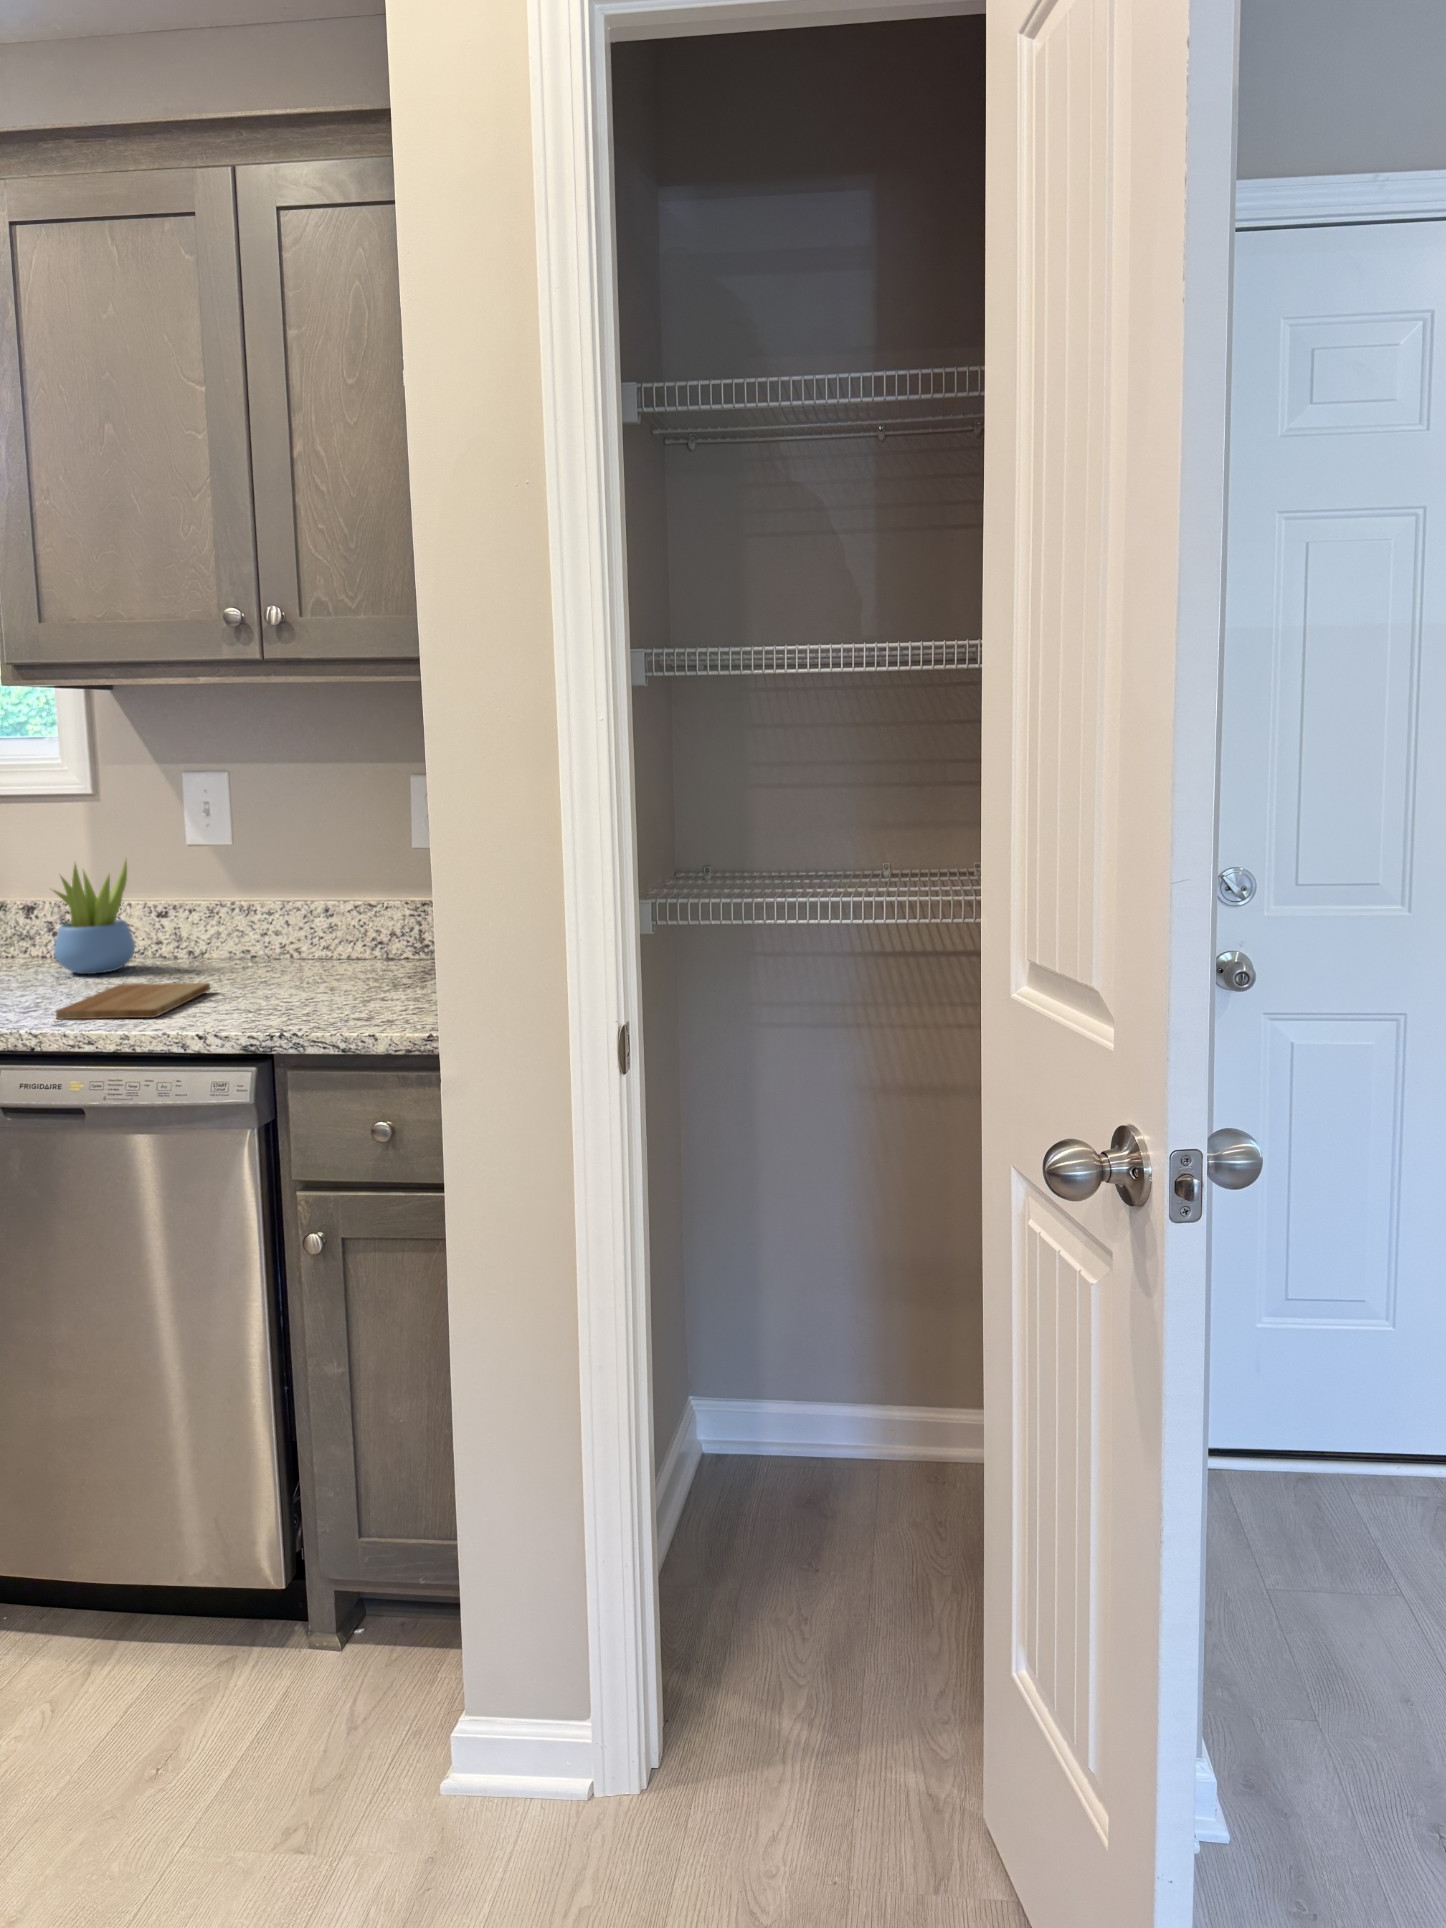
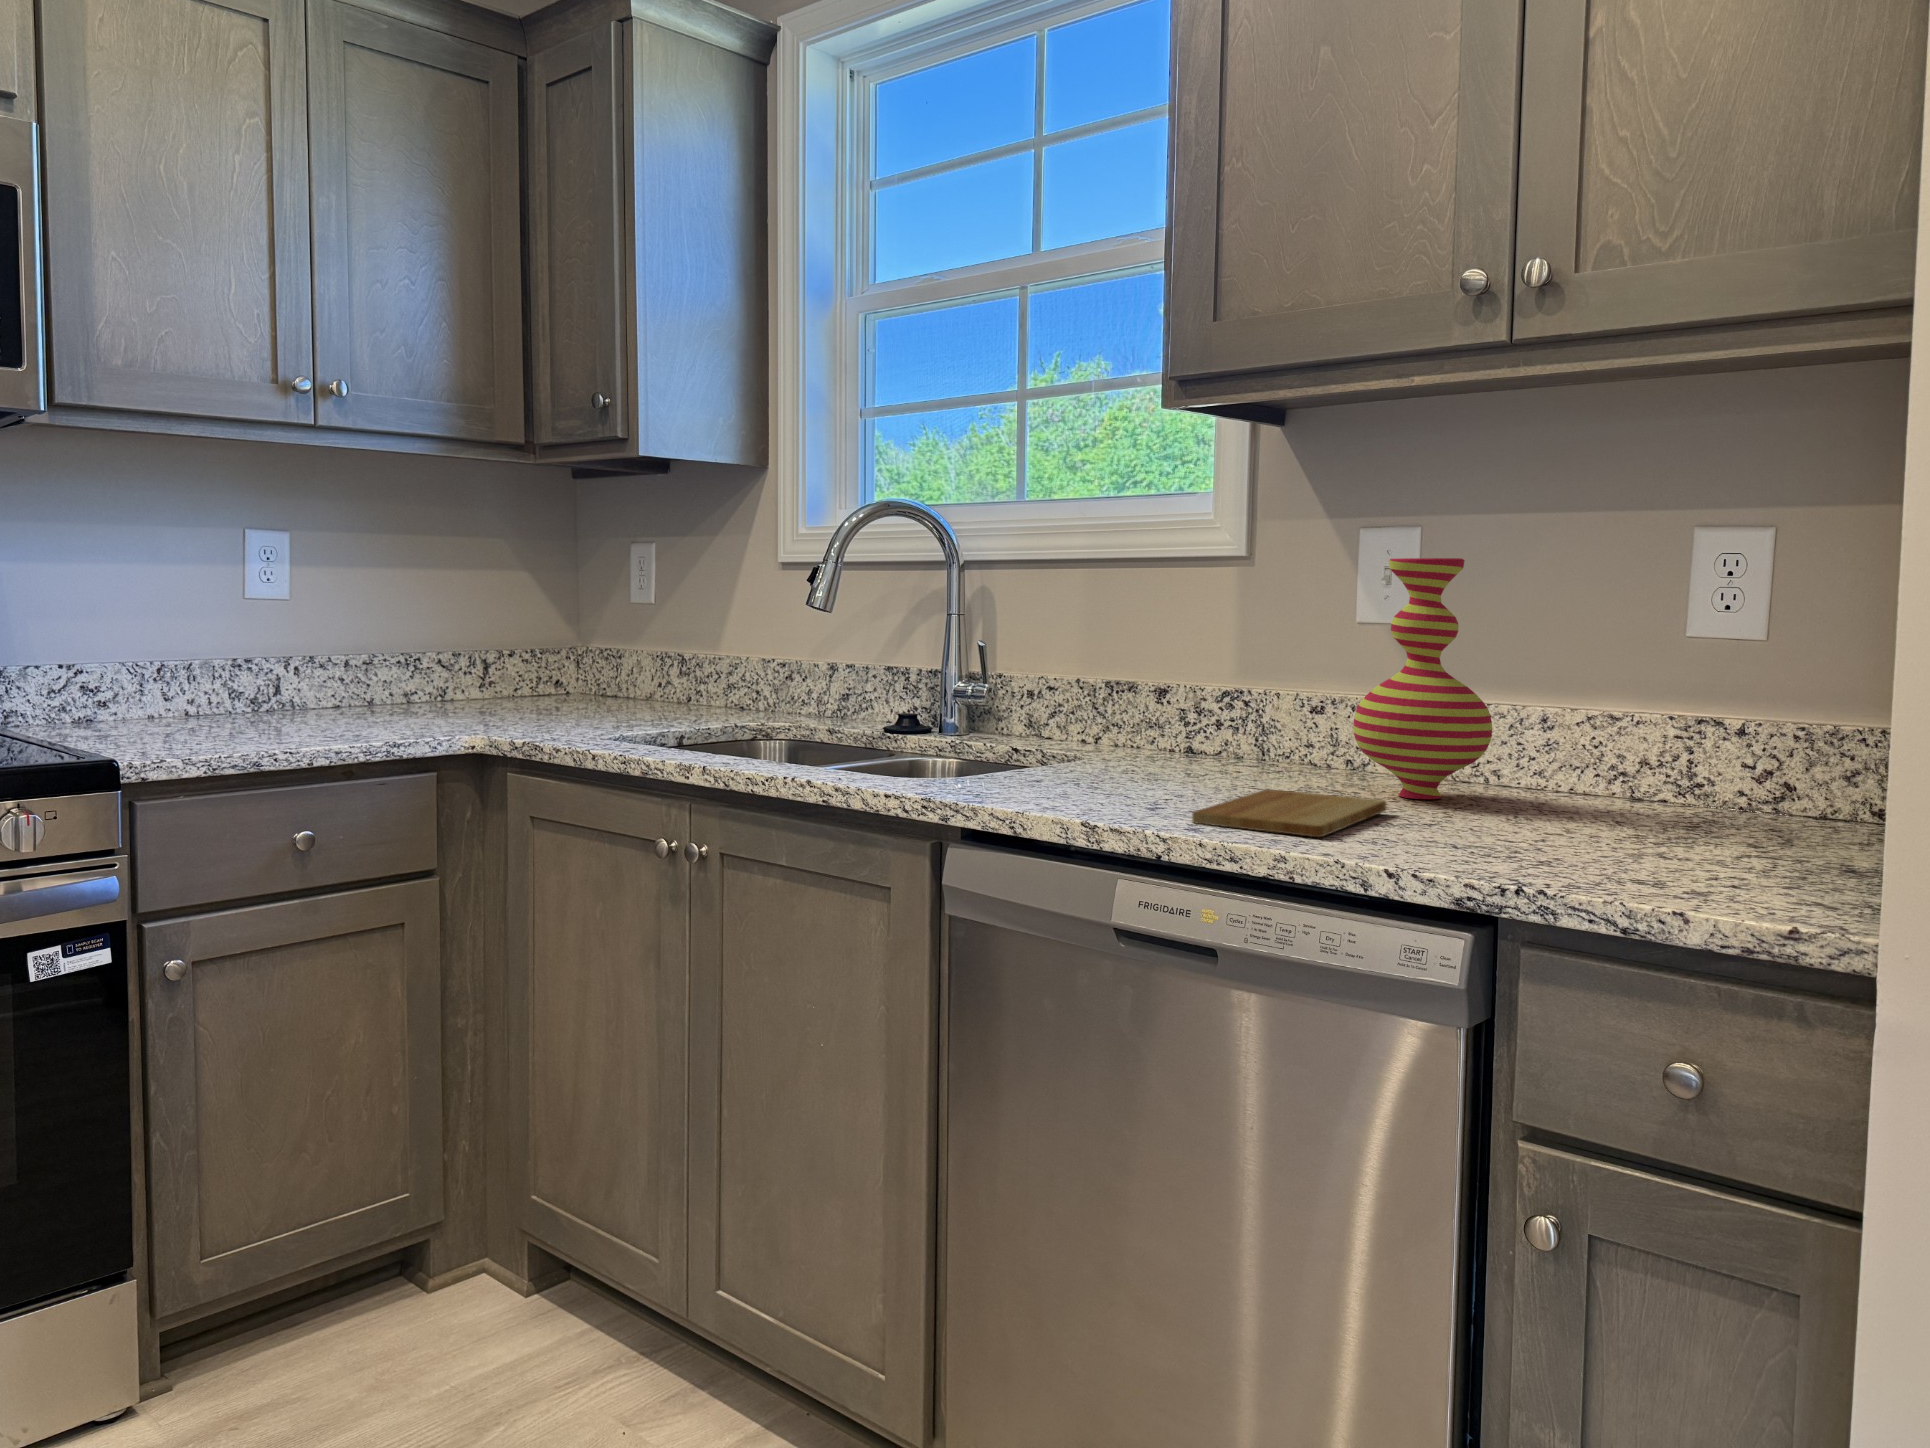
vase: none [186,800,288,977] -> present [1353,558,1492,799]
succulent plant: present [53,861,135,974] -> none [1188,631,1282,774]

